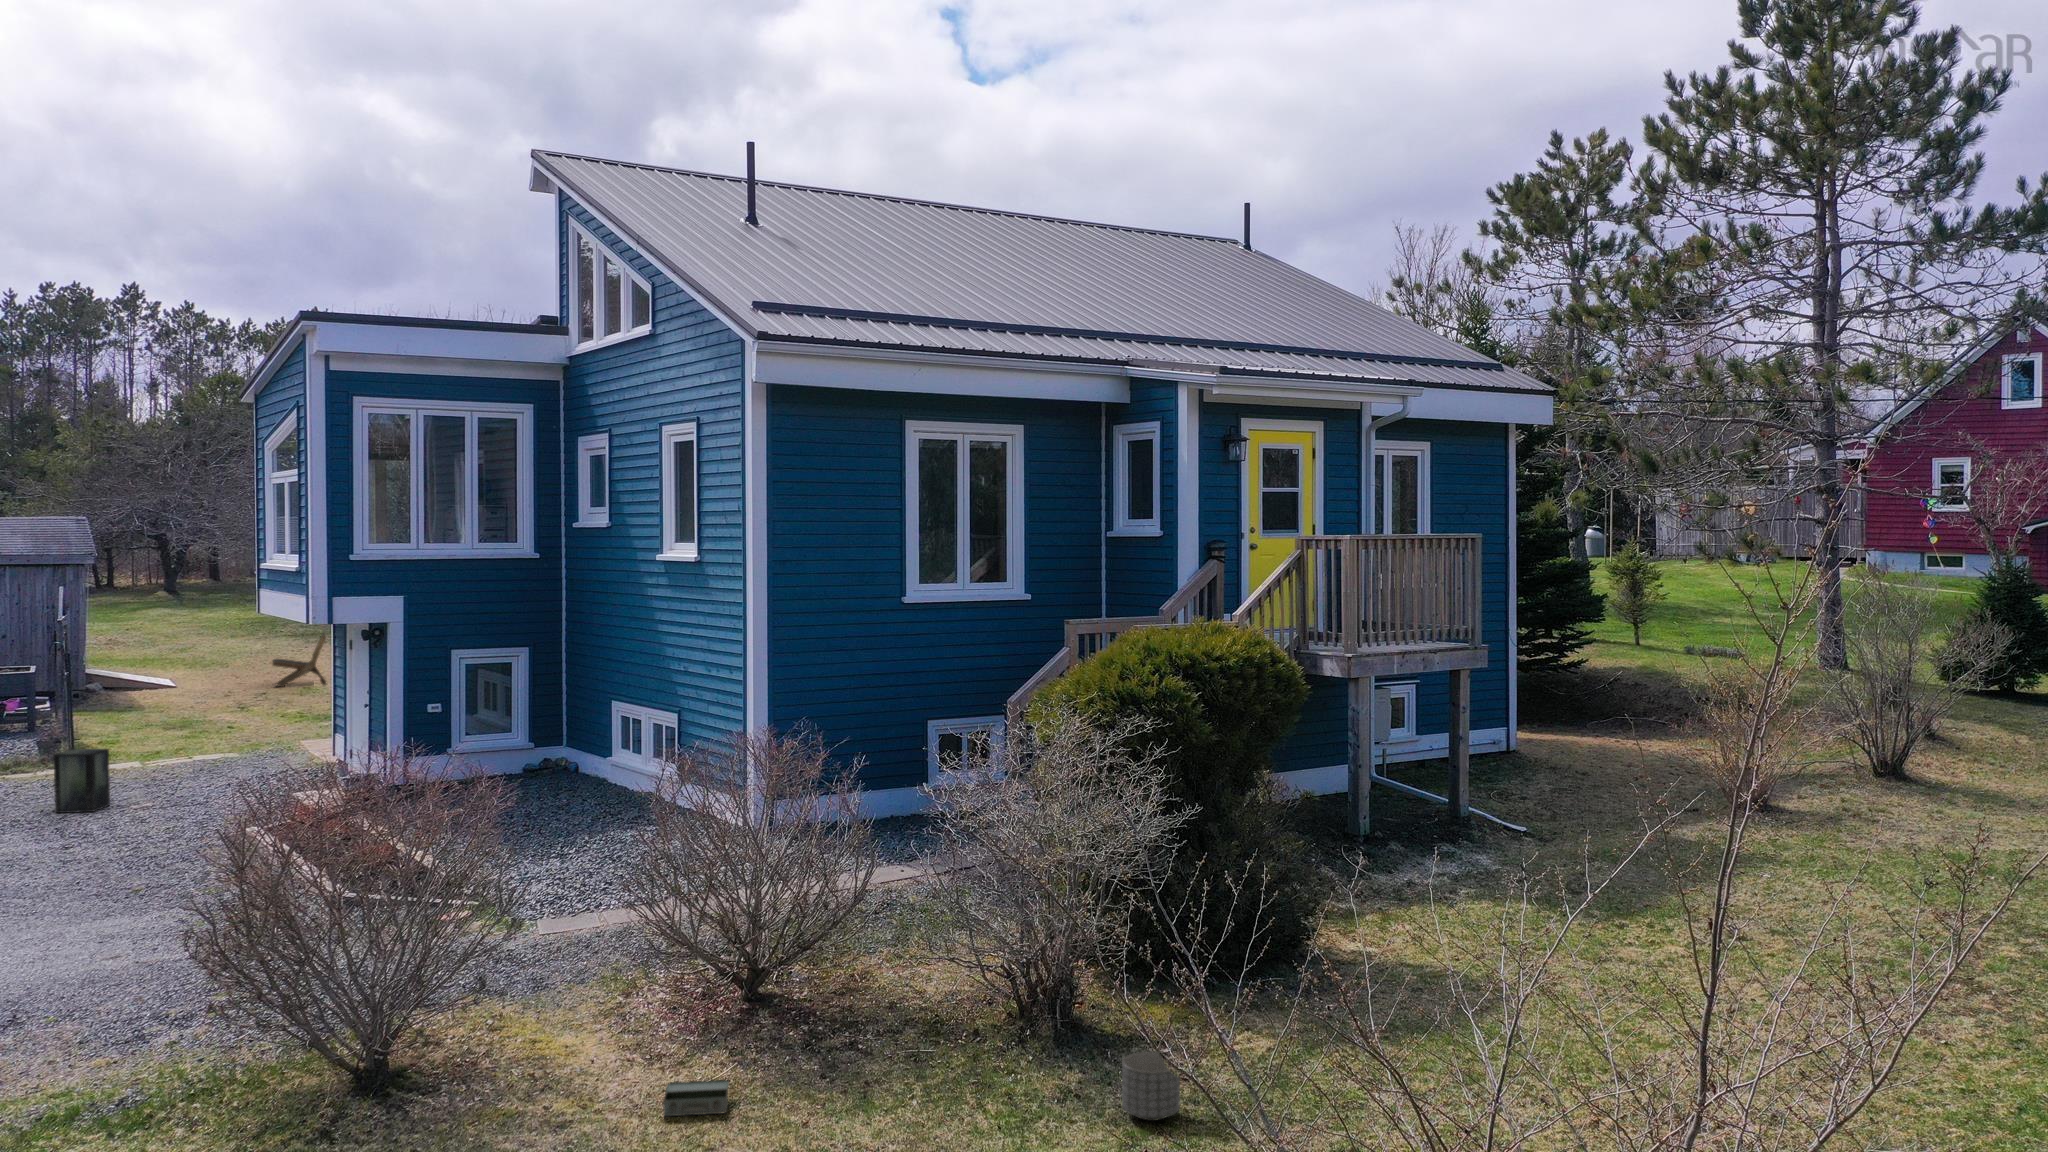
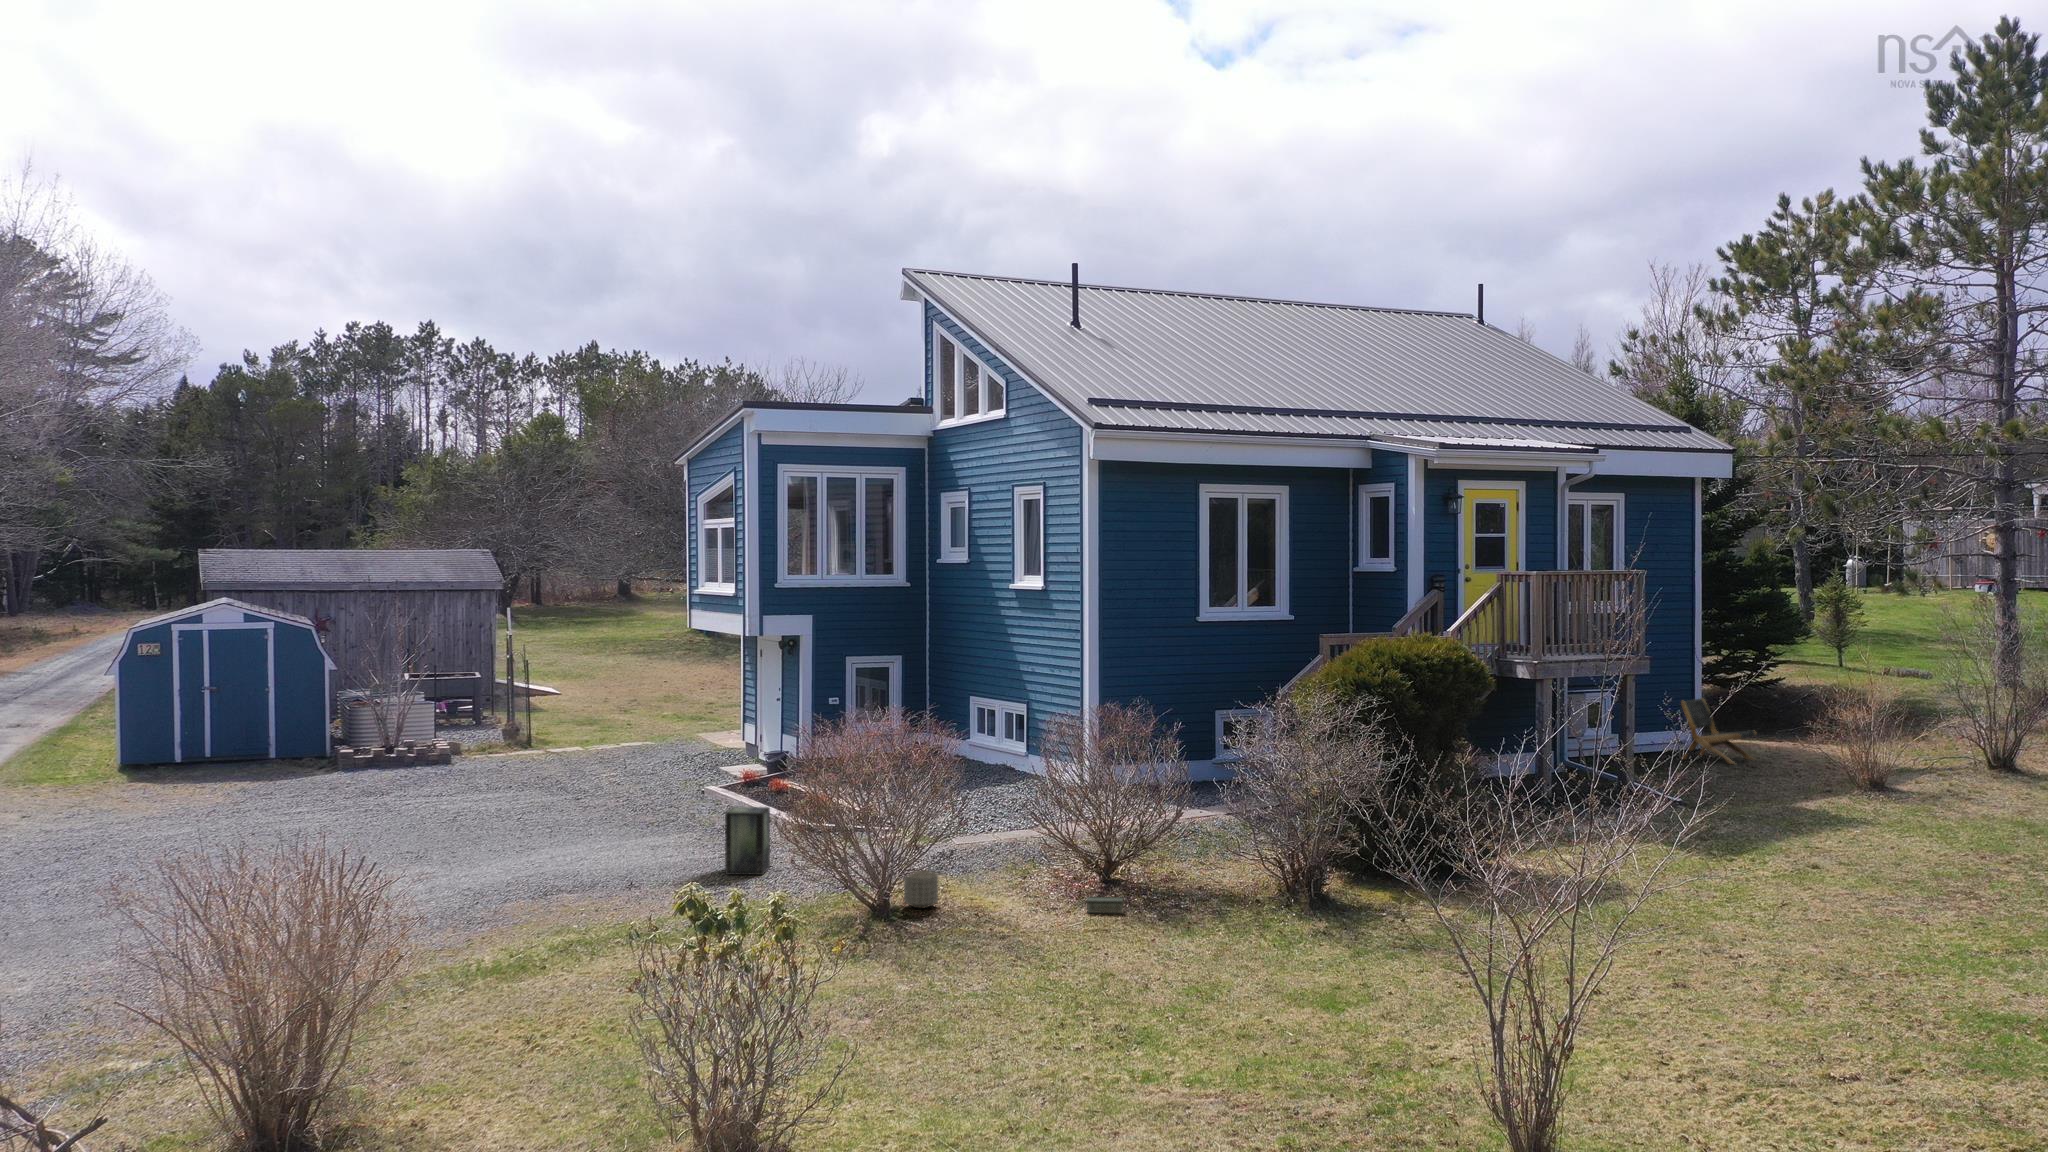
lounge chair: present [272,633,326,687] -> present [1681,698,1757,764]
storage box: present [54,749,110,813] -> present [725,807,770,875]
planter: present [1122,1052,1180,1121] -> present [904,871,938,909]

